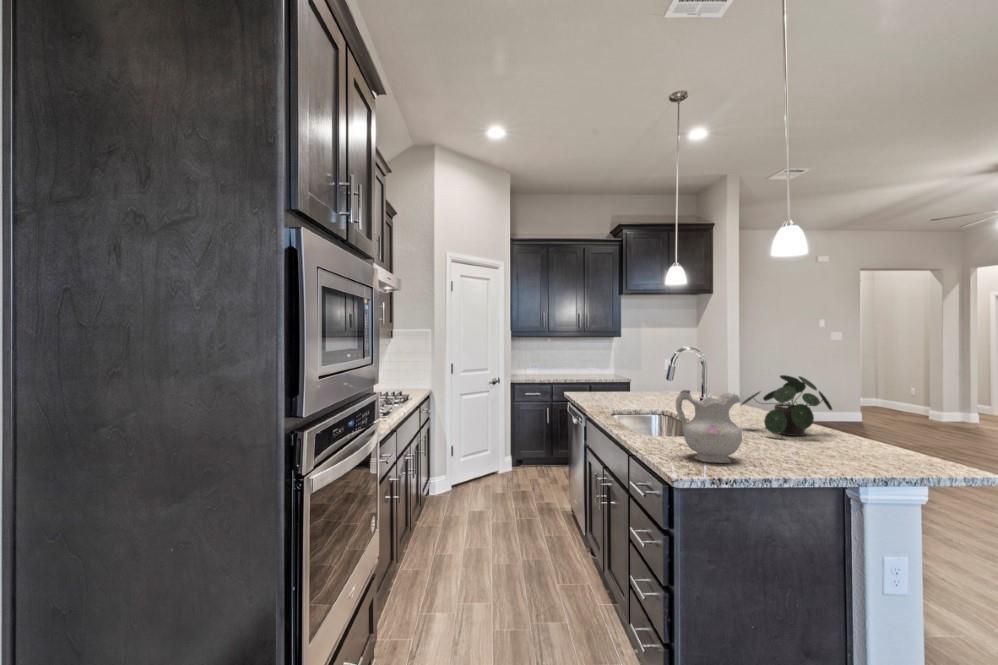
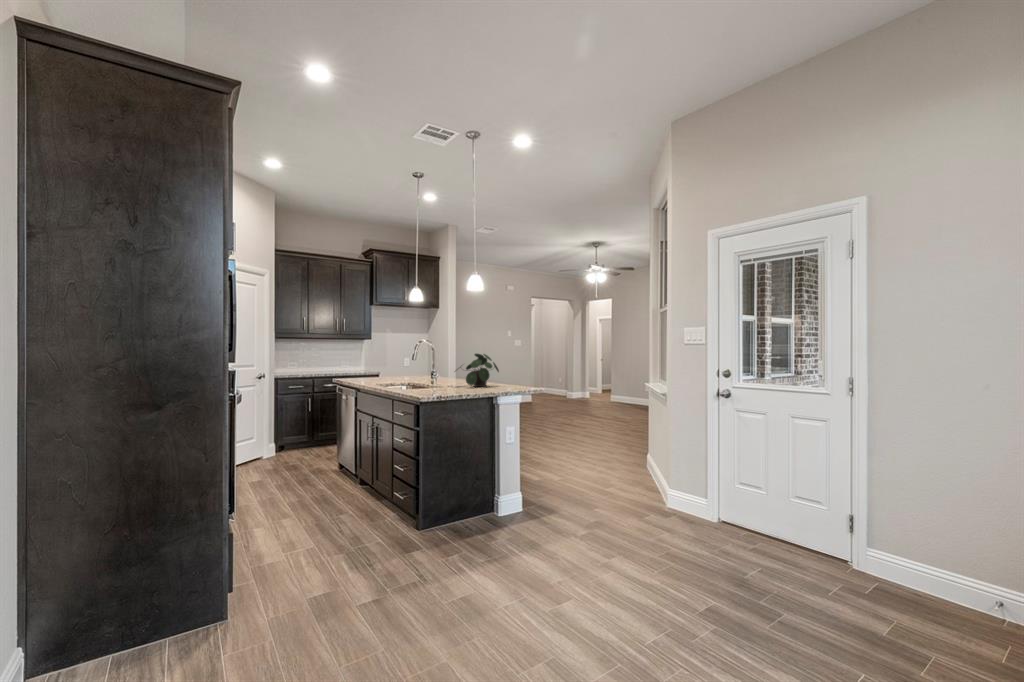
ceramic pitcher: present [676,390,742,463] -> none [420,357,453,395]

